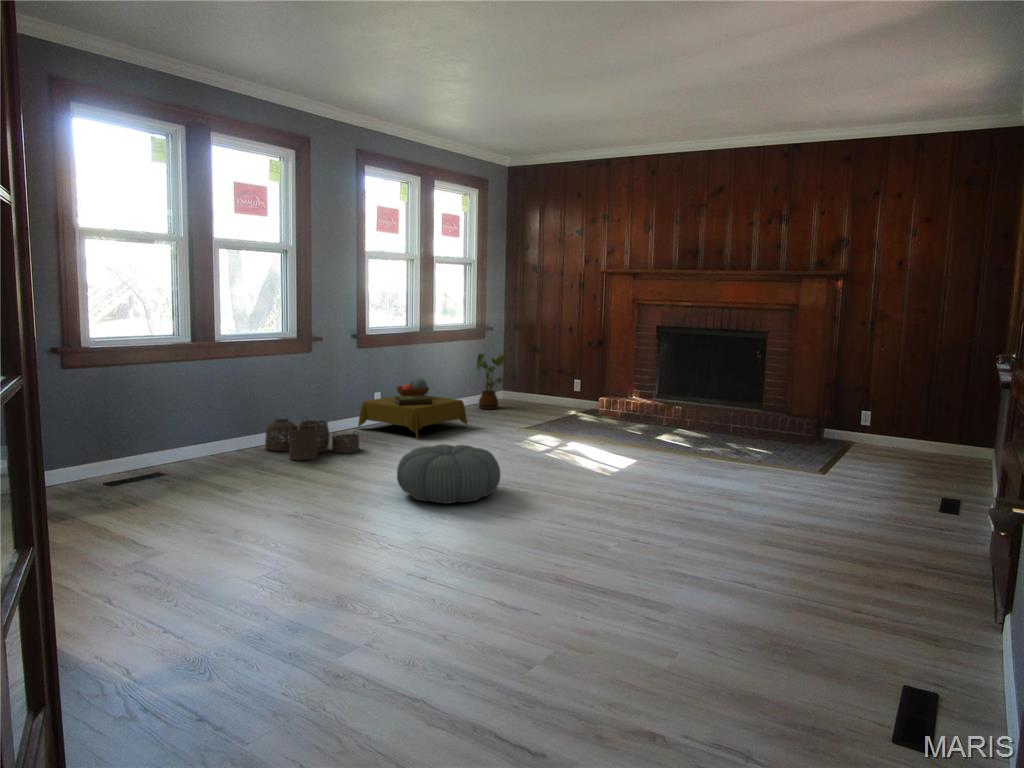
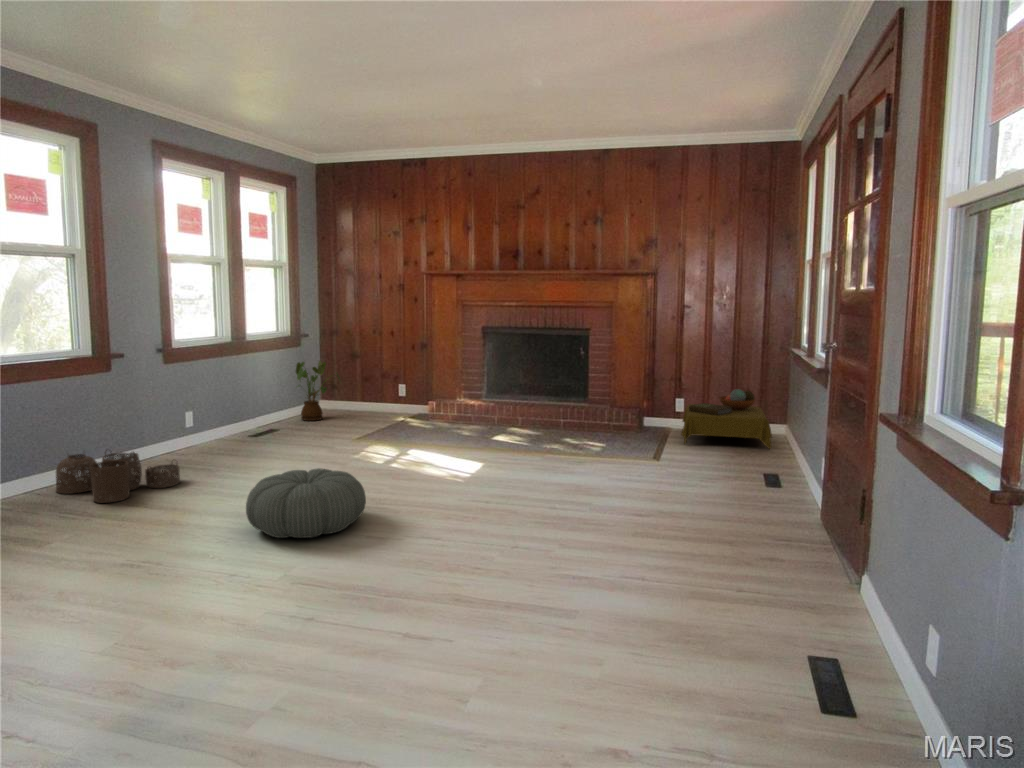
side table: present [358,378,467,438] -> present [681,389,772,449]

